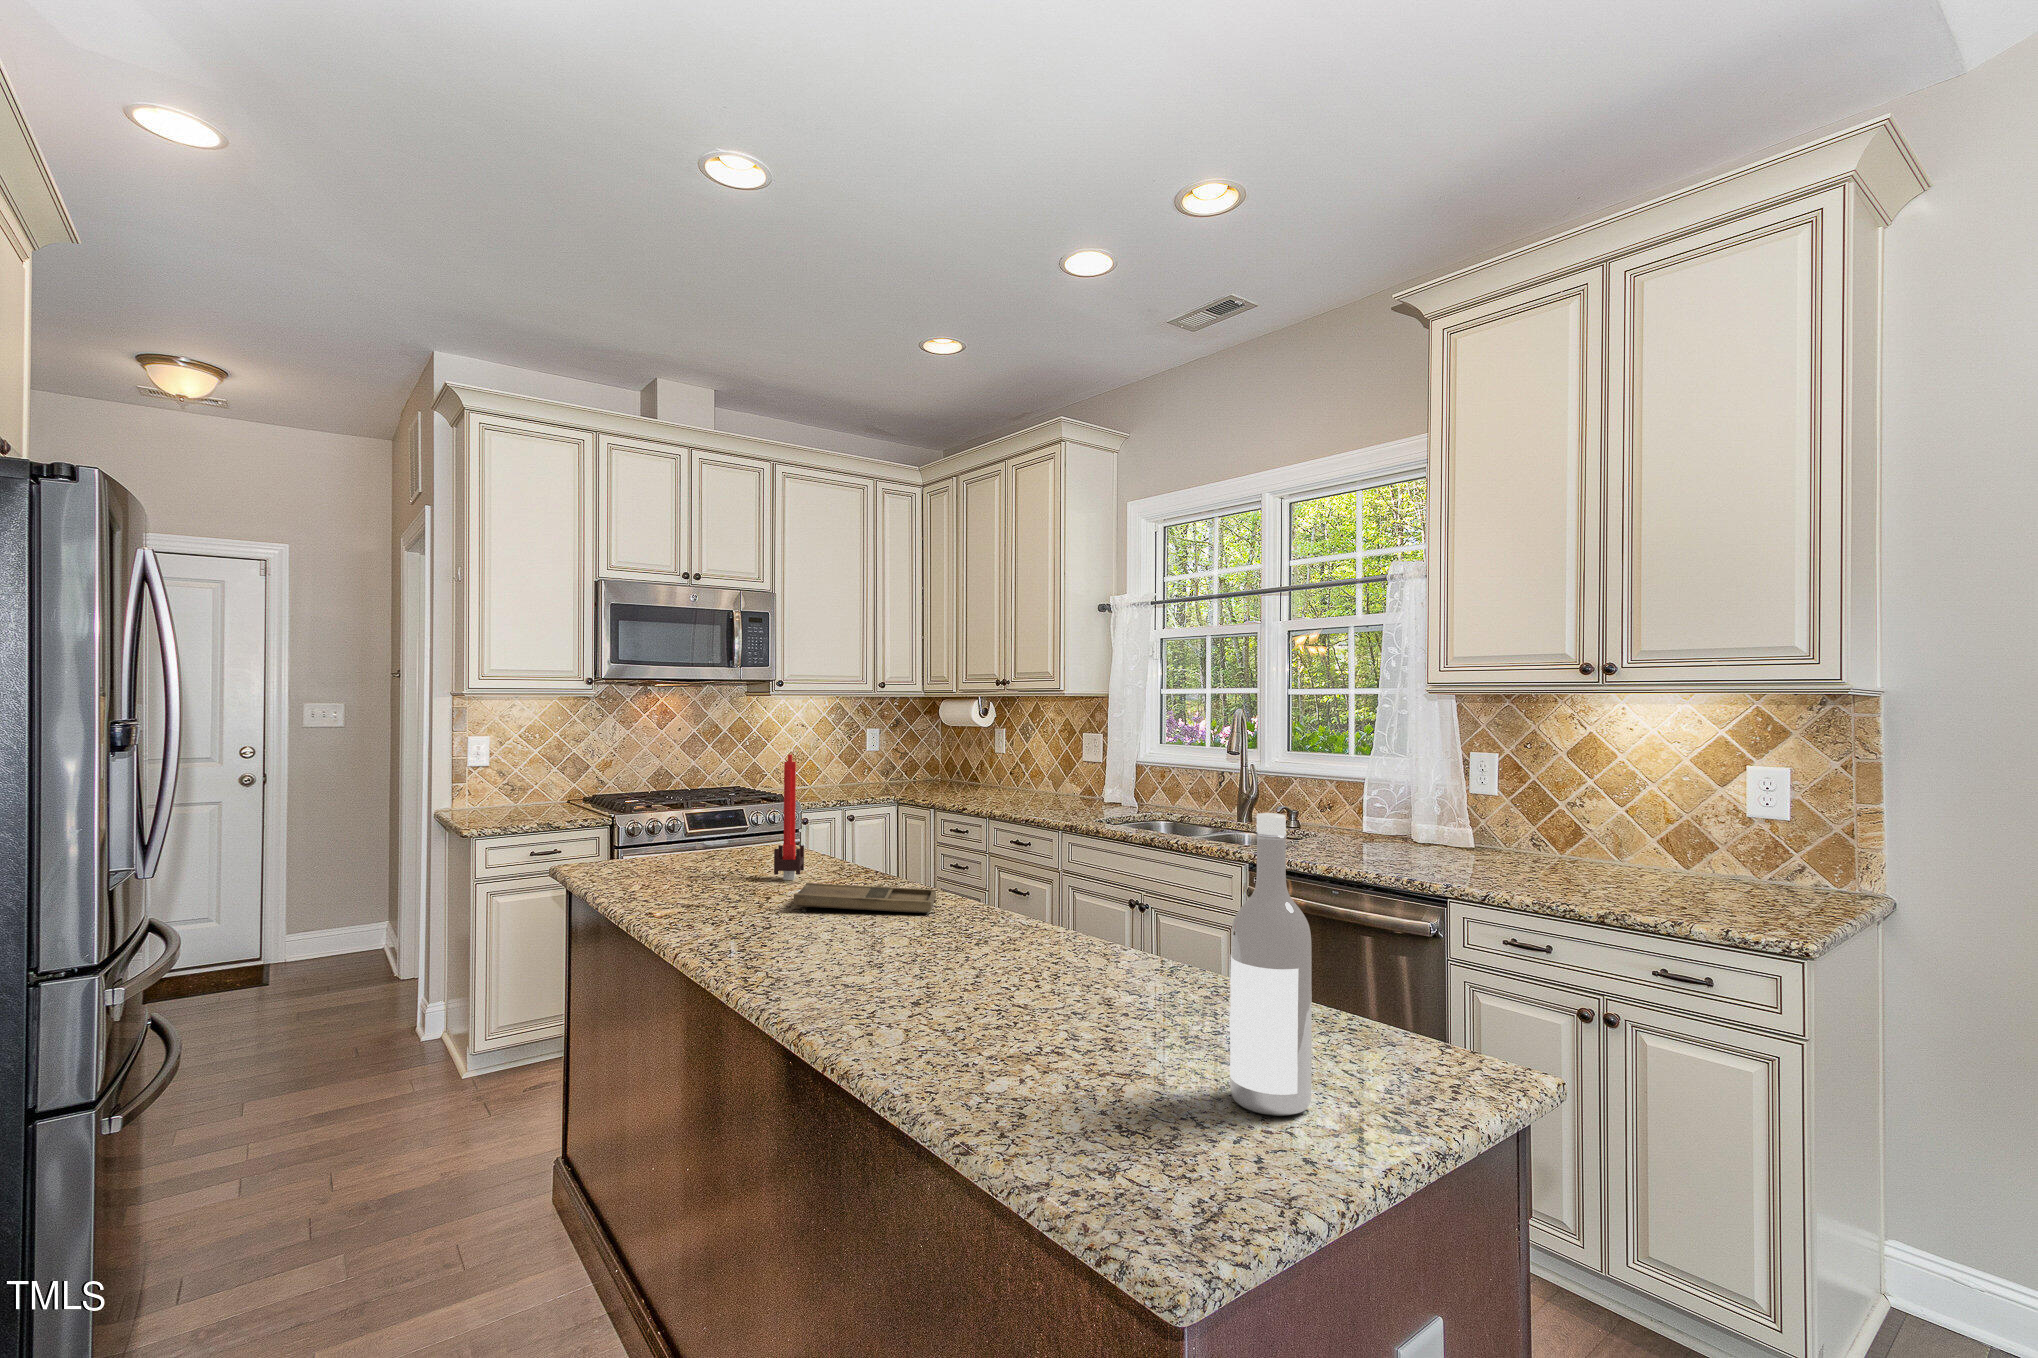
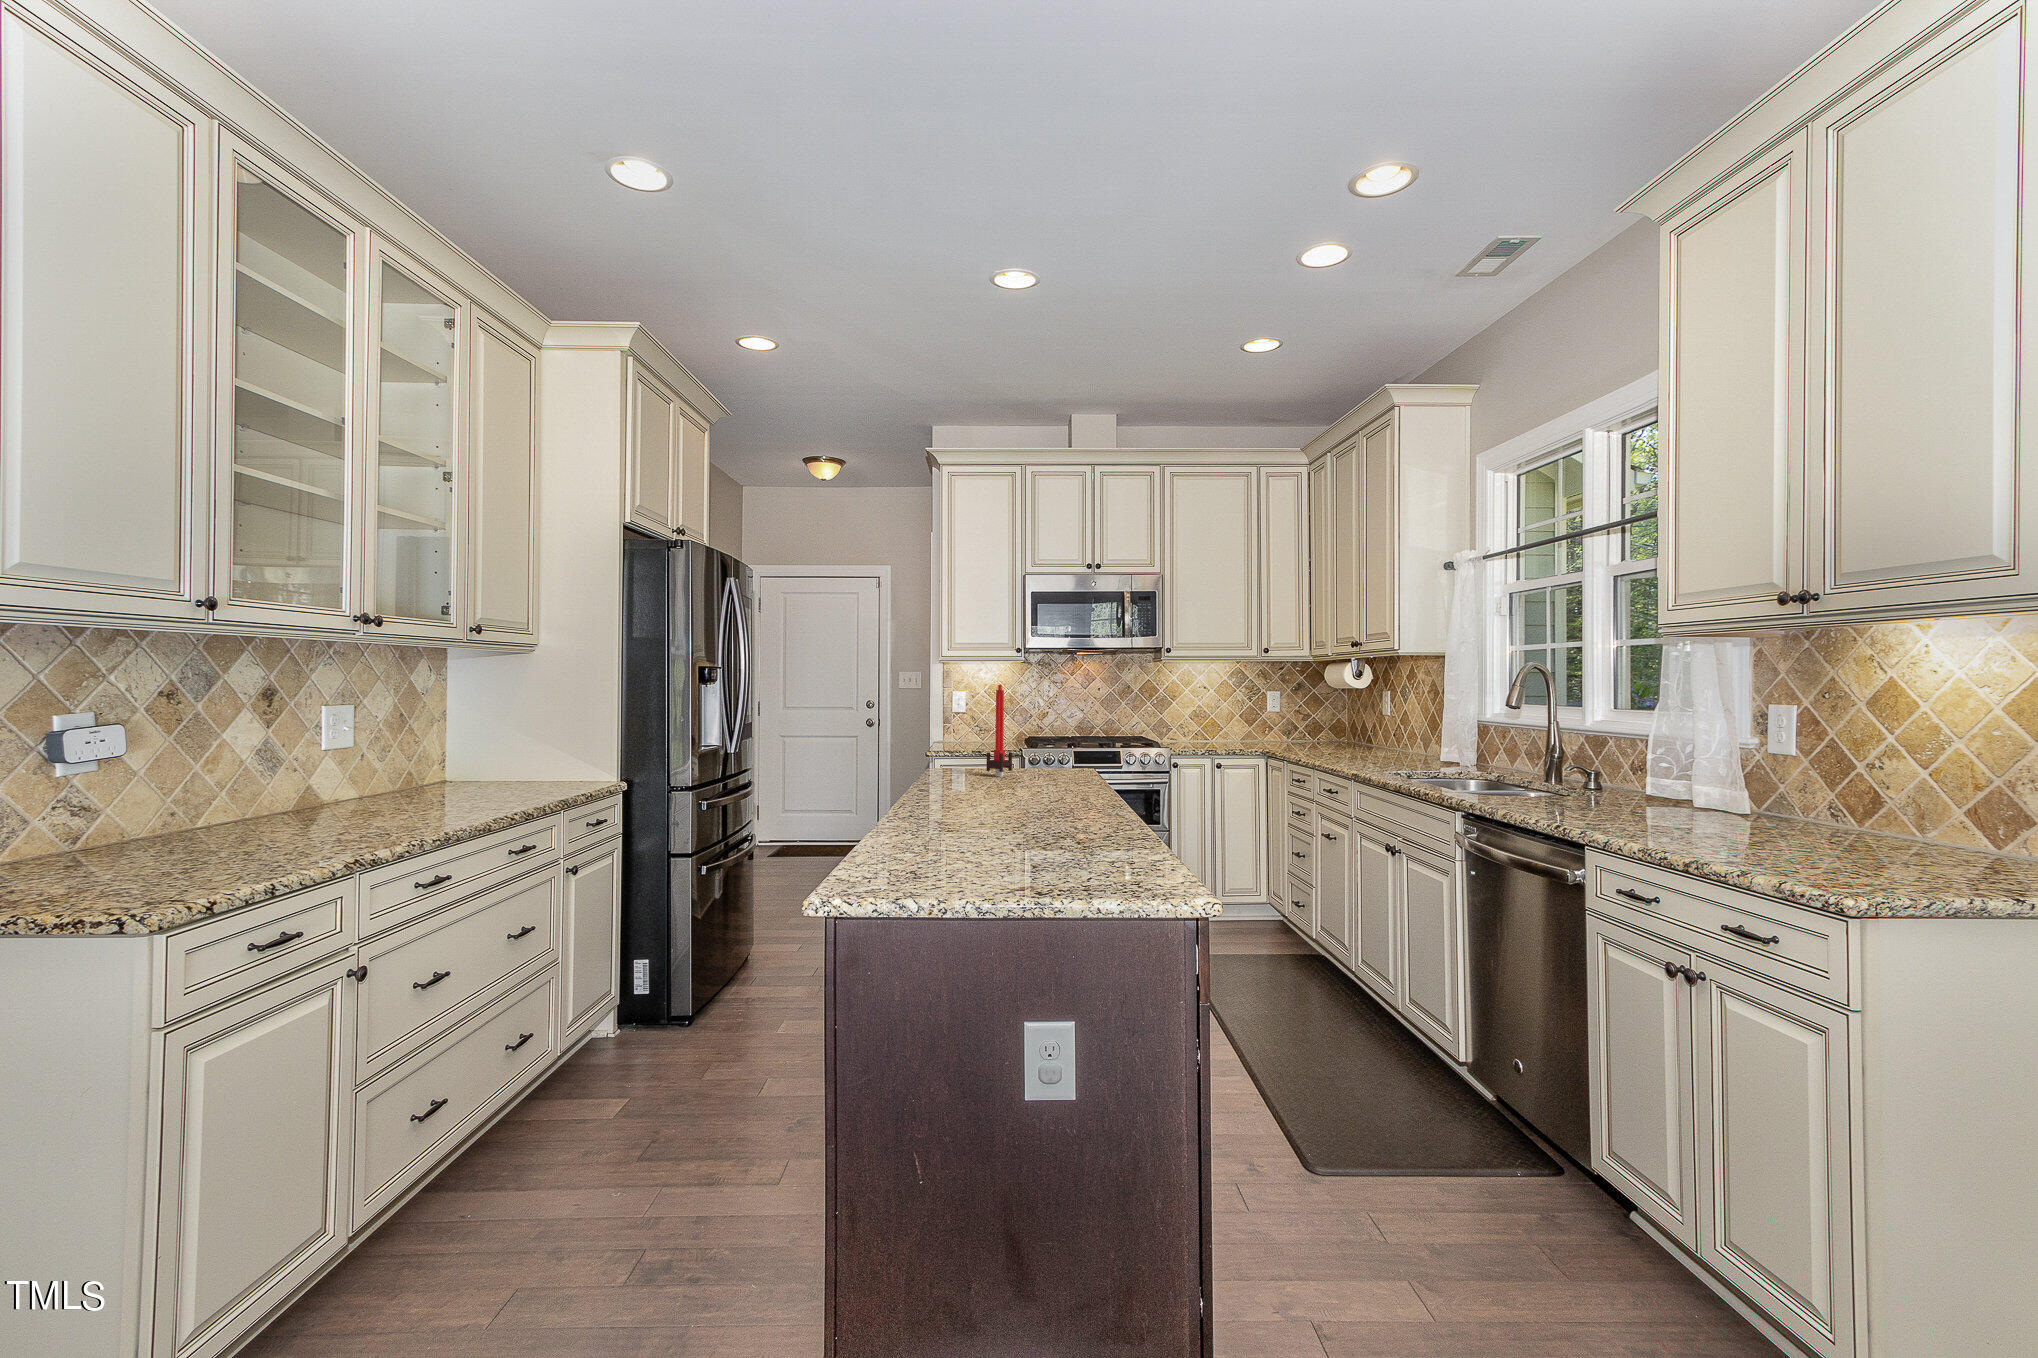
wine bottle: present [1230,813,1312,1116] -> none [904,680,957,874]
tray: present [794,883,936,913] -> none [950,772,1053,795]

